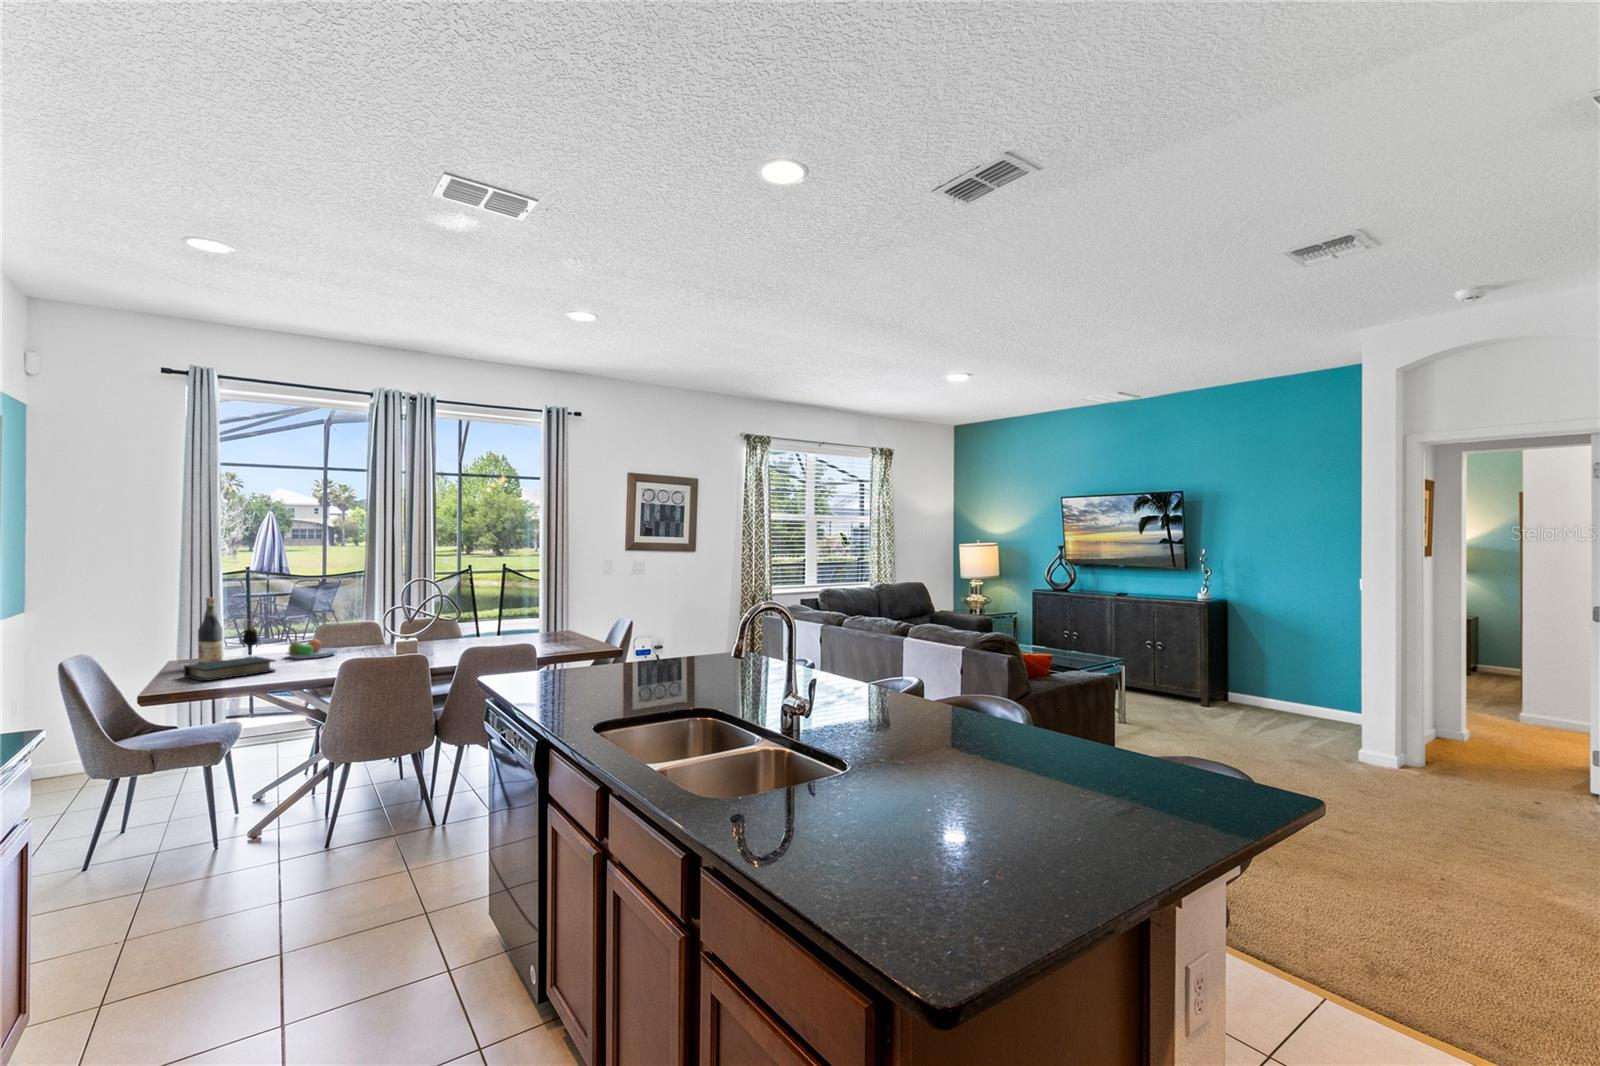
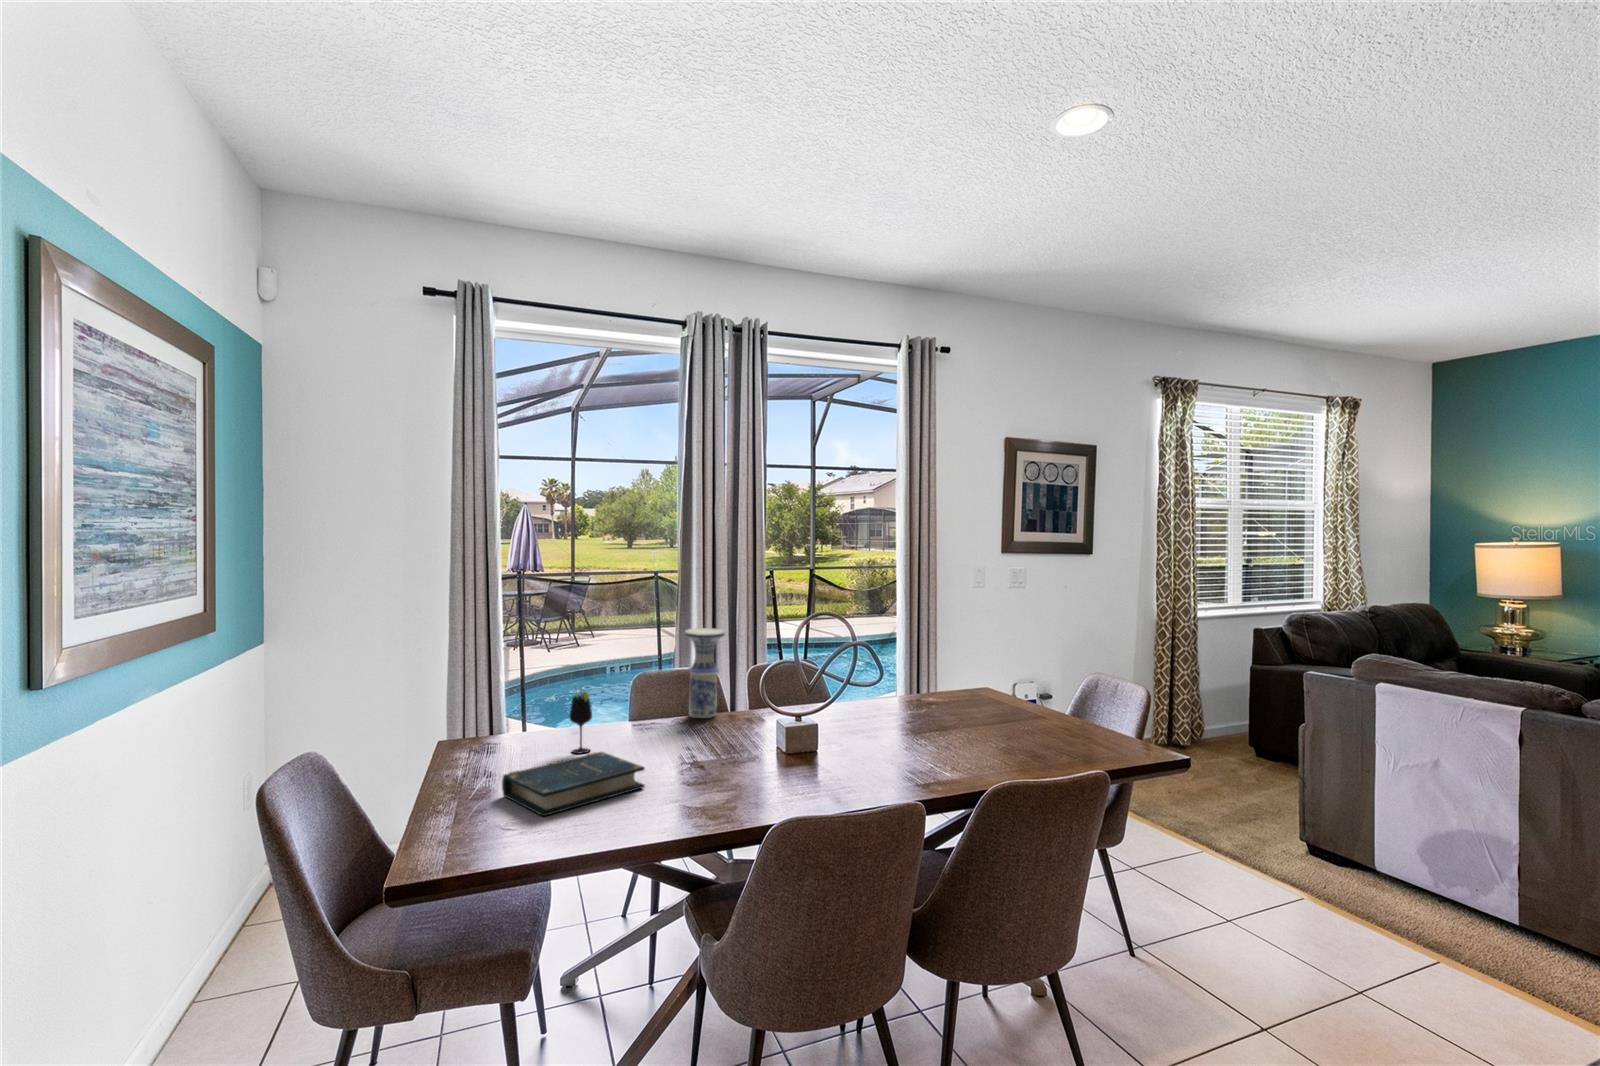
vase: none [338,593,367,647] -> present [685,628,725,718]
wine bottle: present [198,598,223,663] -> none [508,643,542,762]
fruit bowl: present [286,639,337,659] -> none [627,708,702,747]

